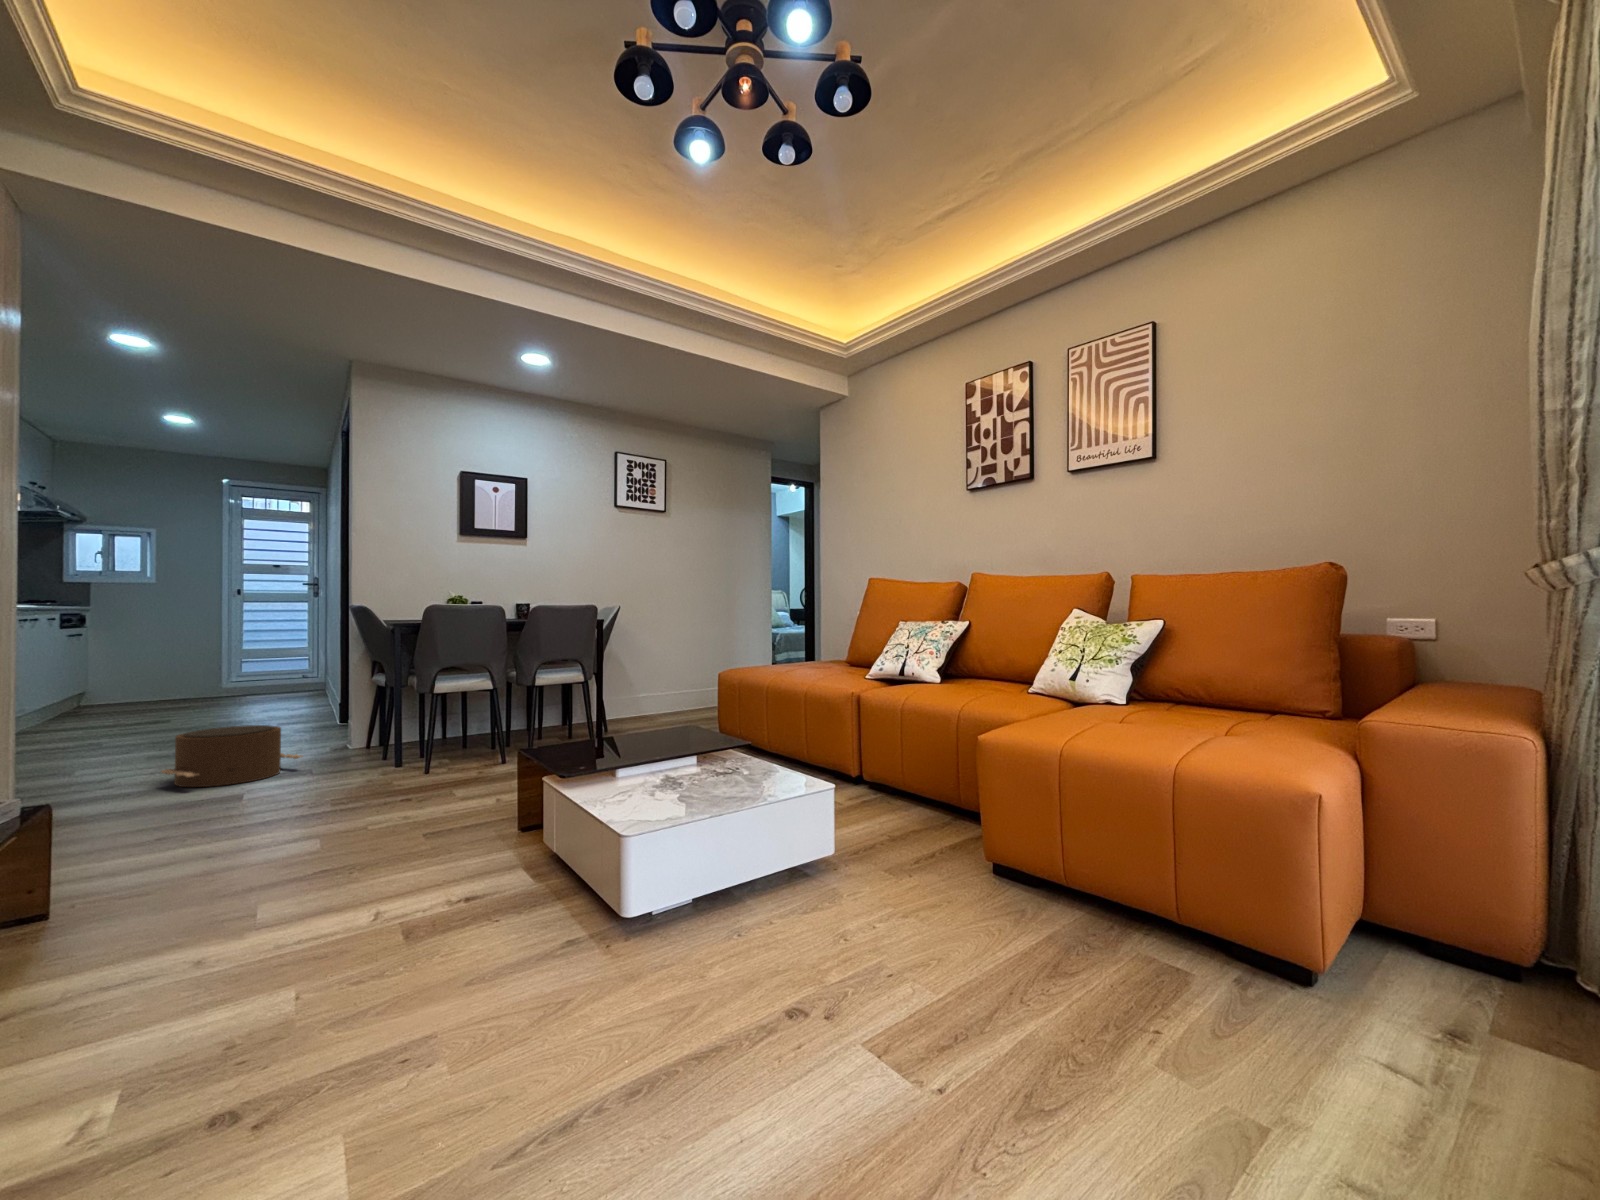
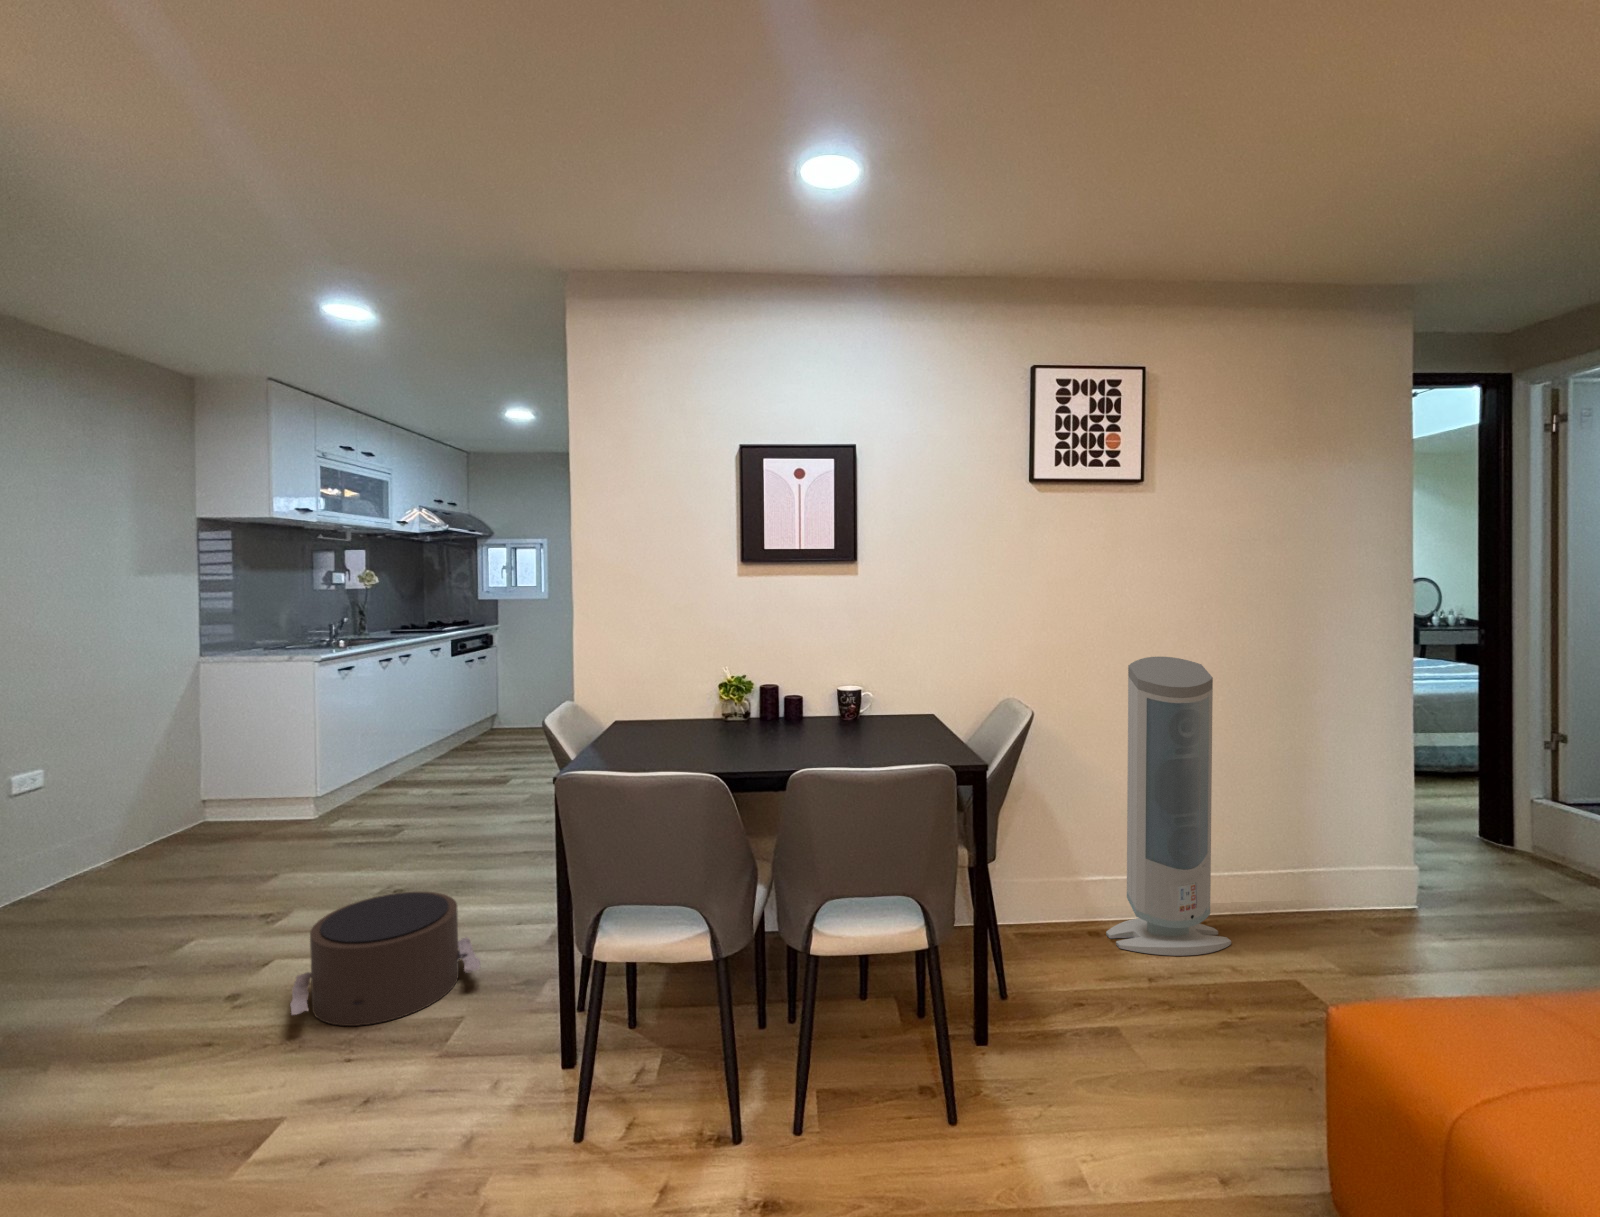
air purifier: none [651,593,703,725] -> present [1106,657,1231,956]

